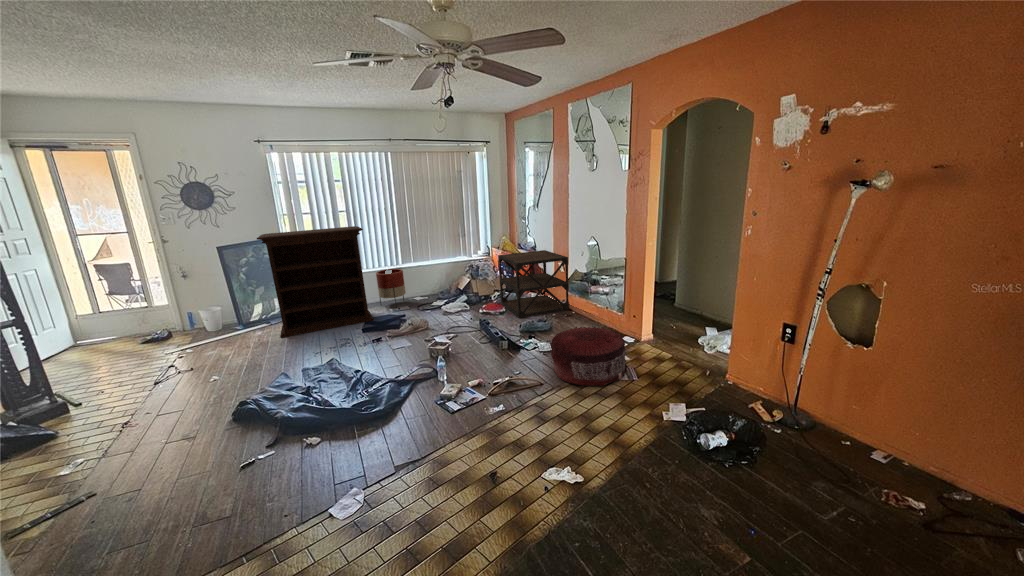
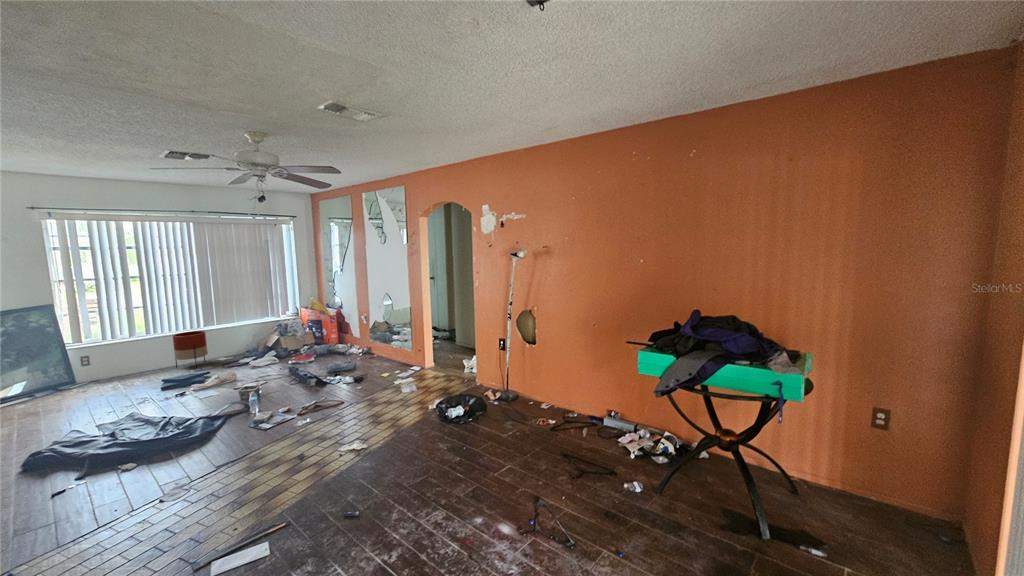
bookshelf: present [257,226,374,338] -> none [24,291,171,409]
side table: present [498,250,569,318] -> none [308,308,371,364]
pouf: present [551,327,627,386] -> none [350,358,408,398]

